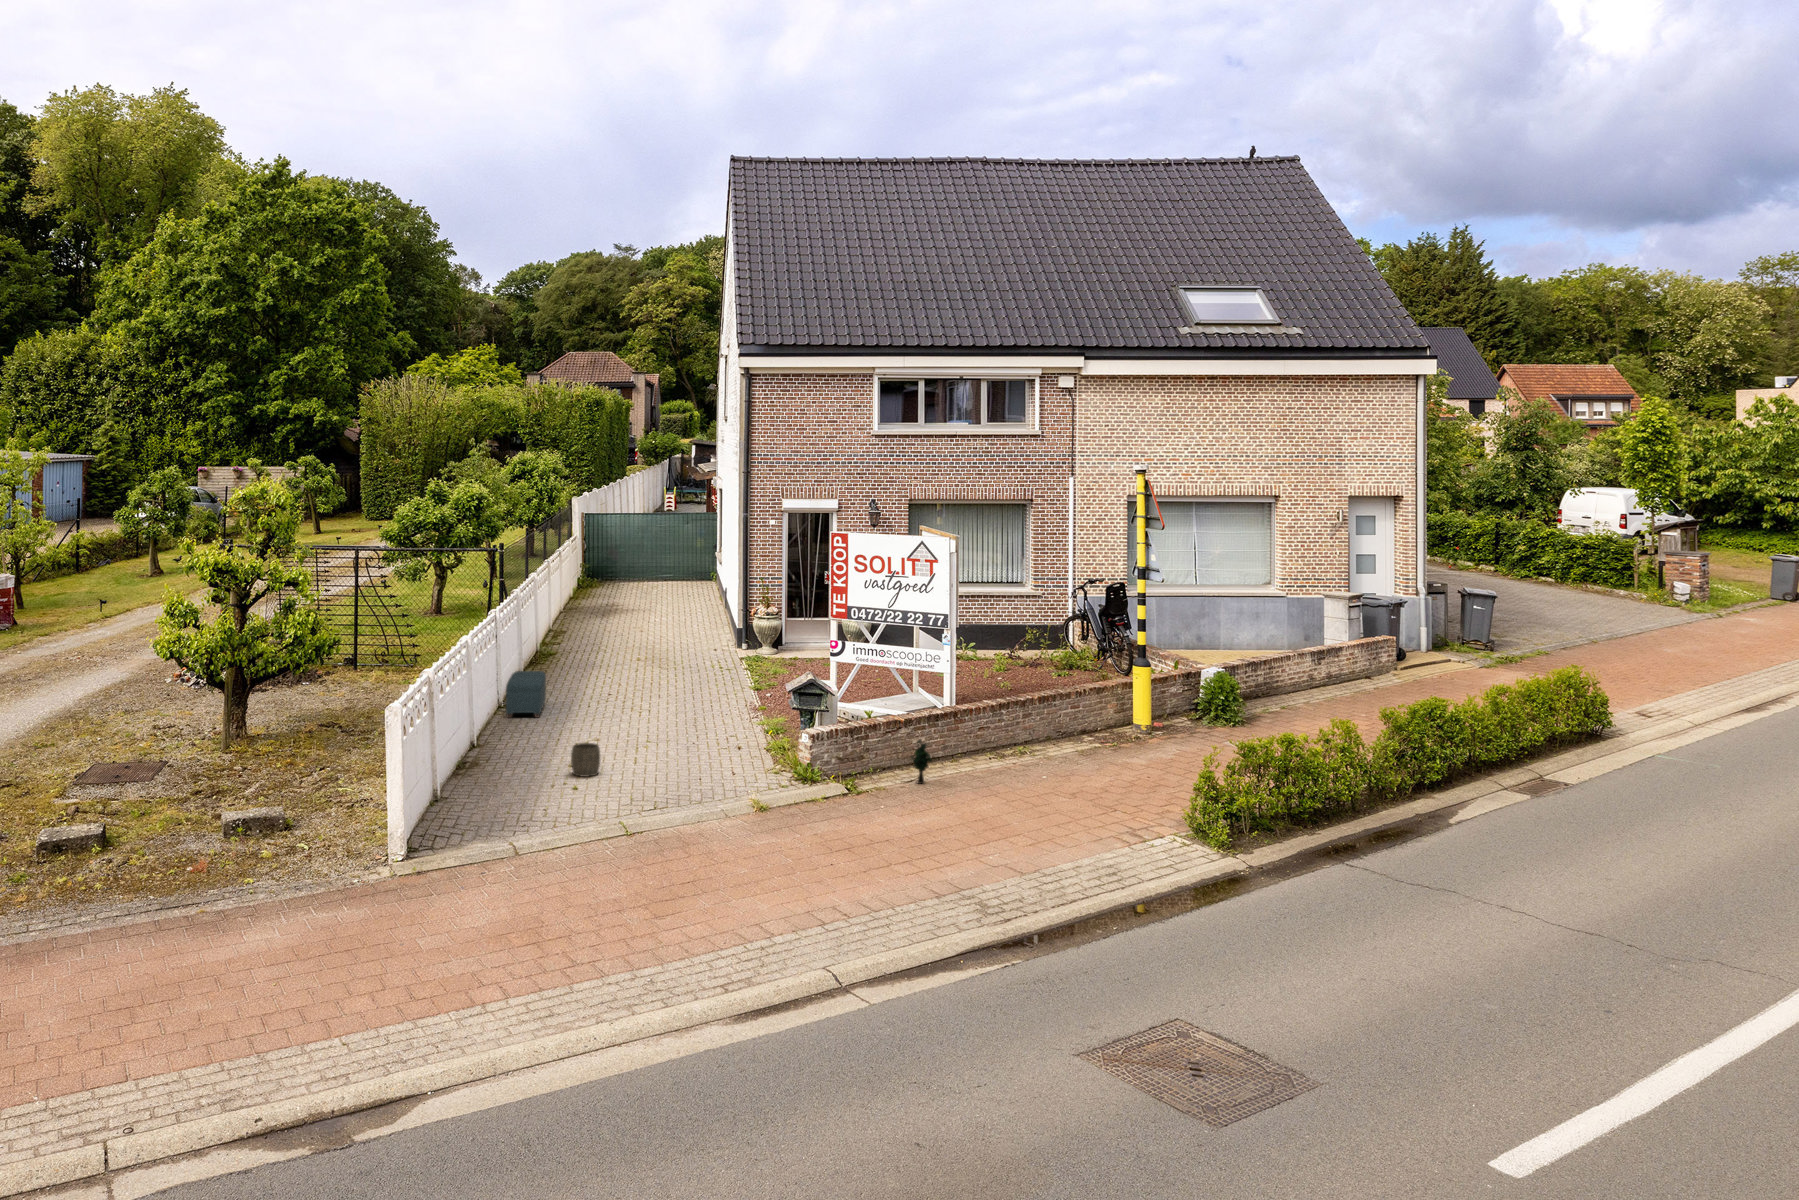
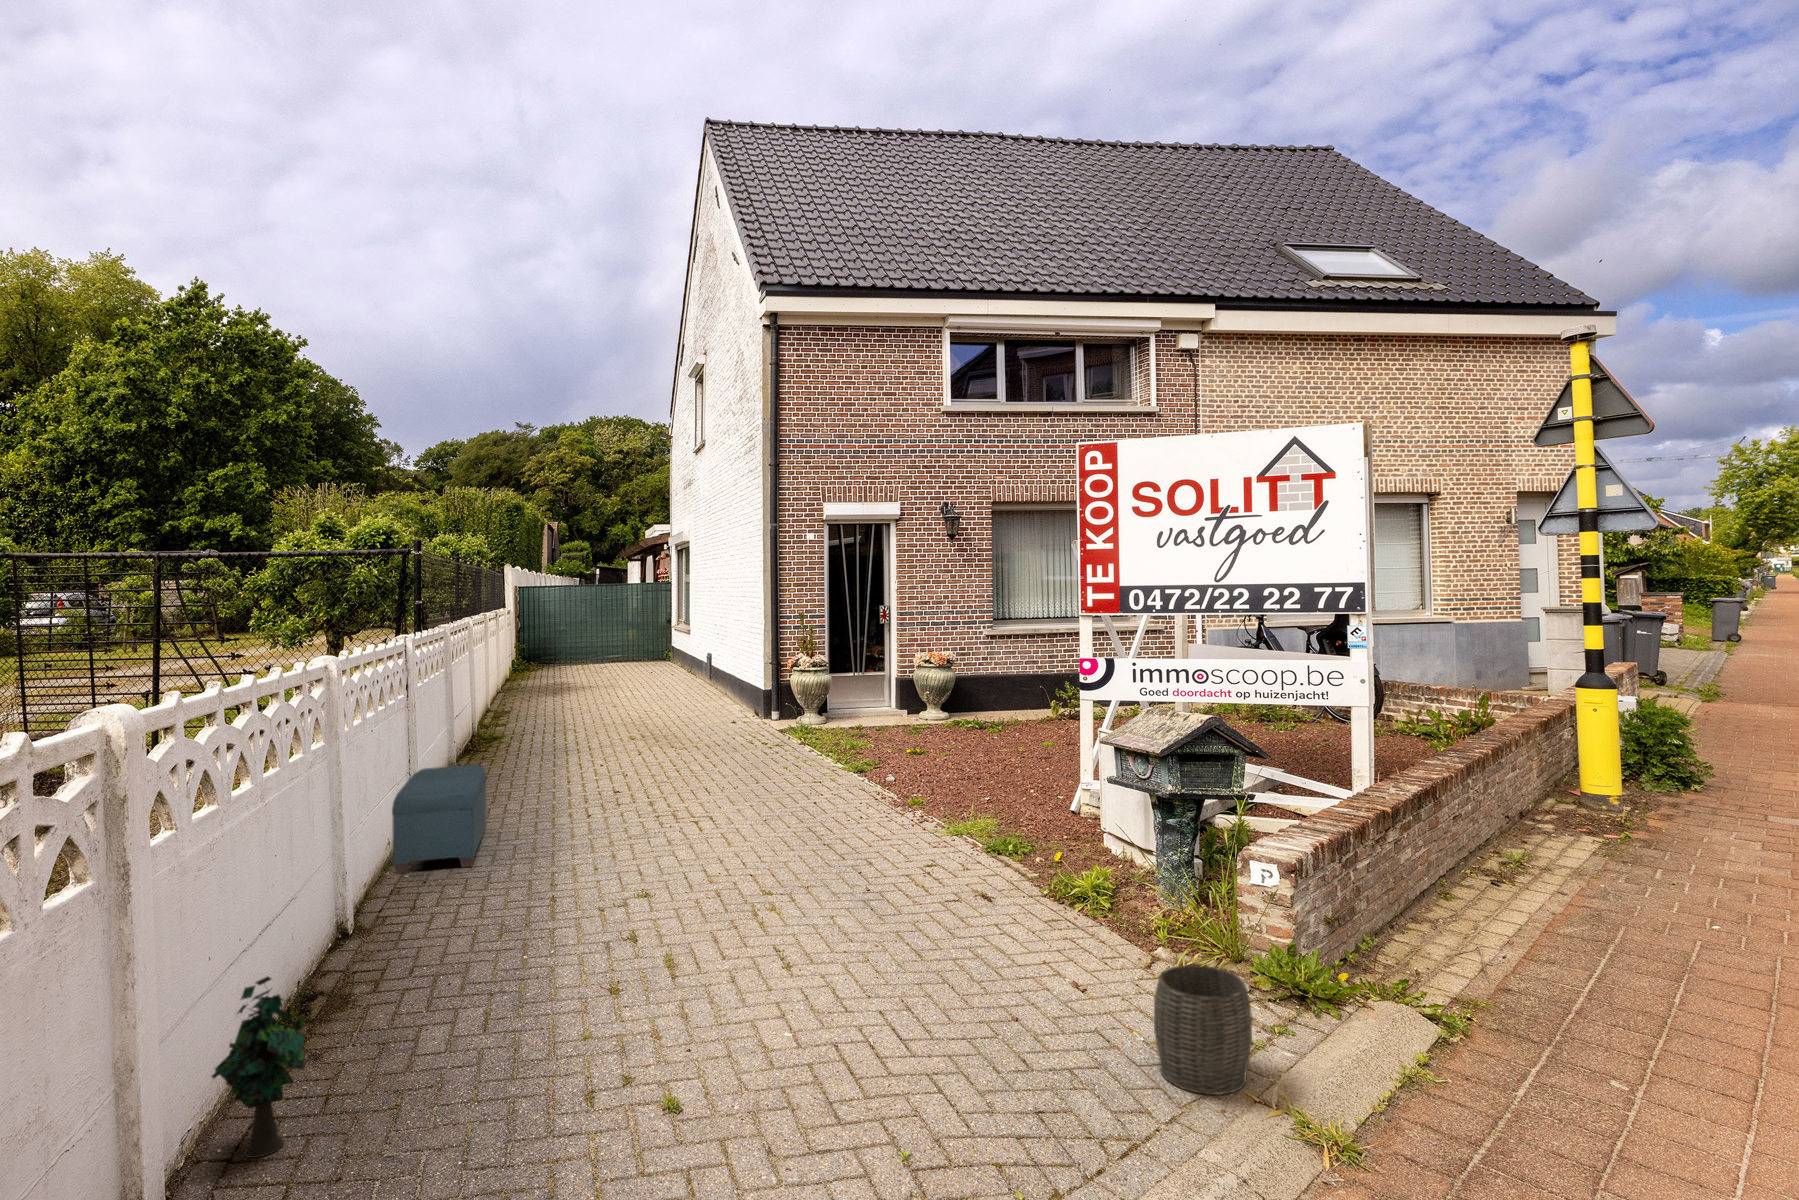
decorative plant: present [911,739,932,784] -> present [212,977,305,1158]
woven basket: present [571,743,600,777] -> present [1154,965,1252,1095]

